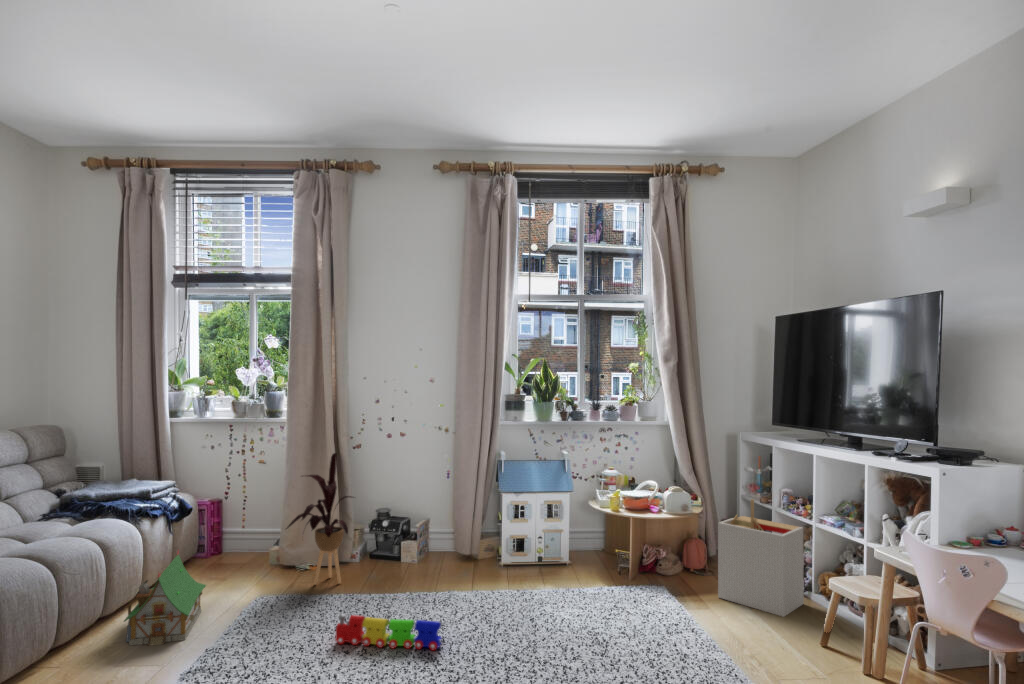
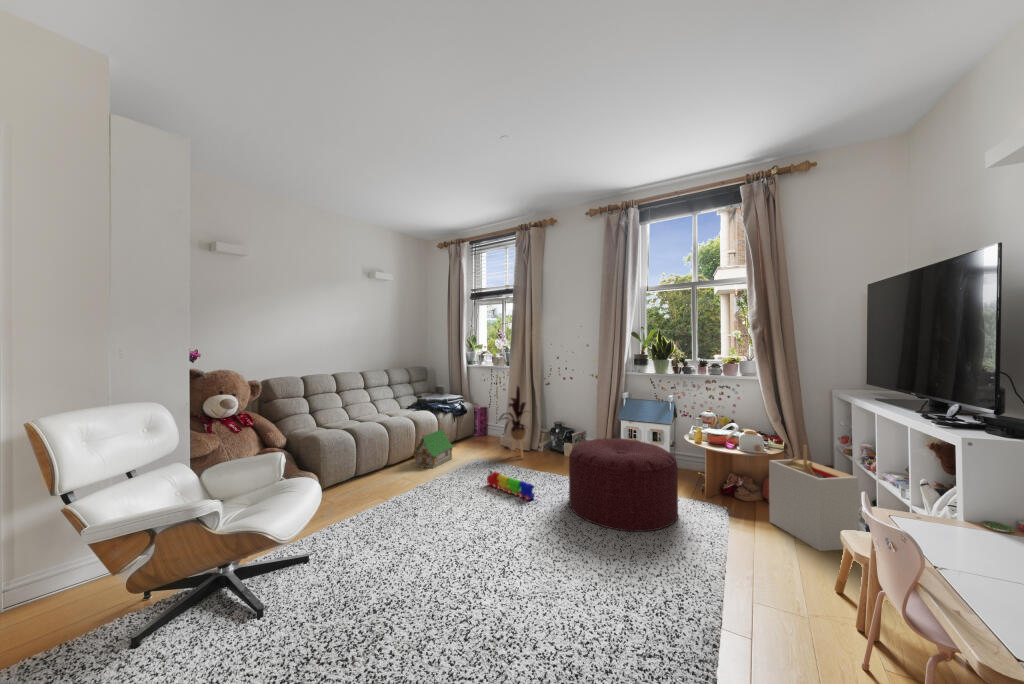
ottoman: none [488,521,642,657] -> present [569,438,678,531]

